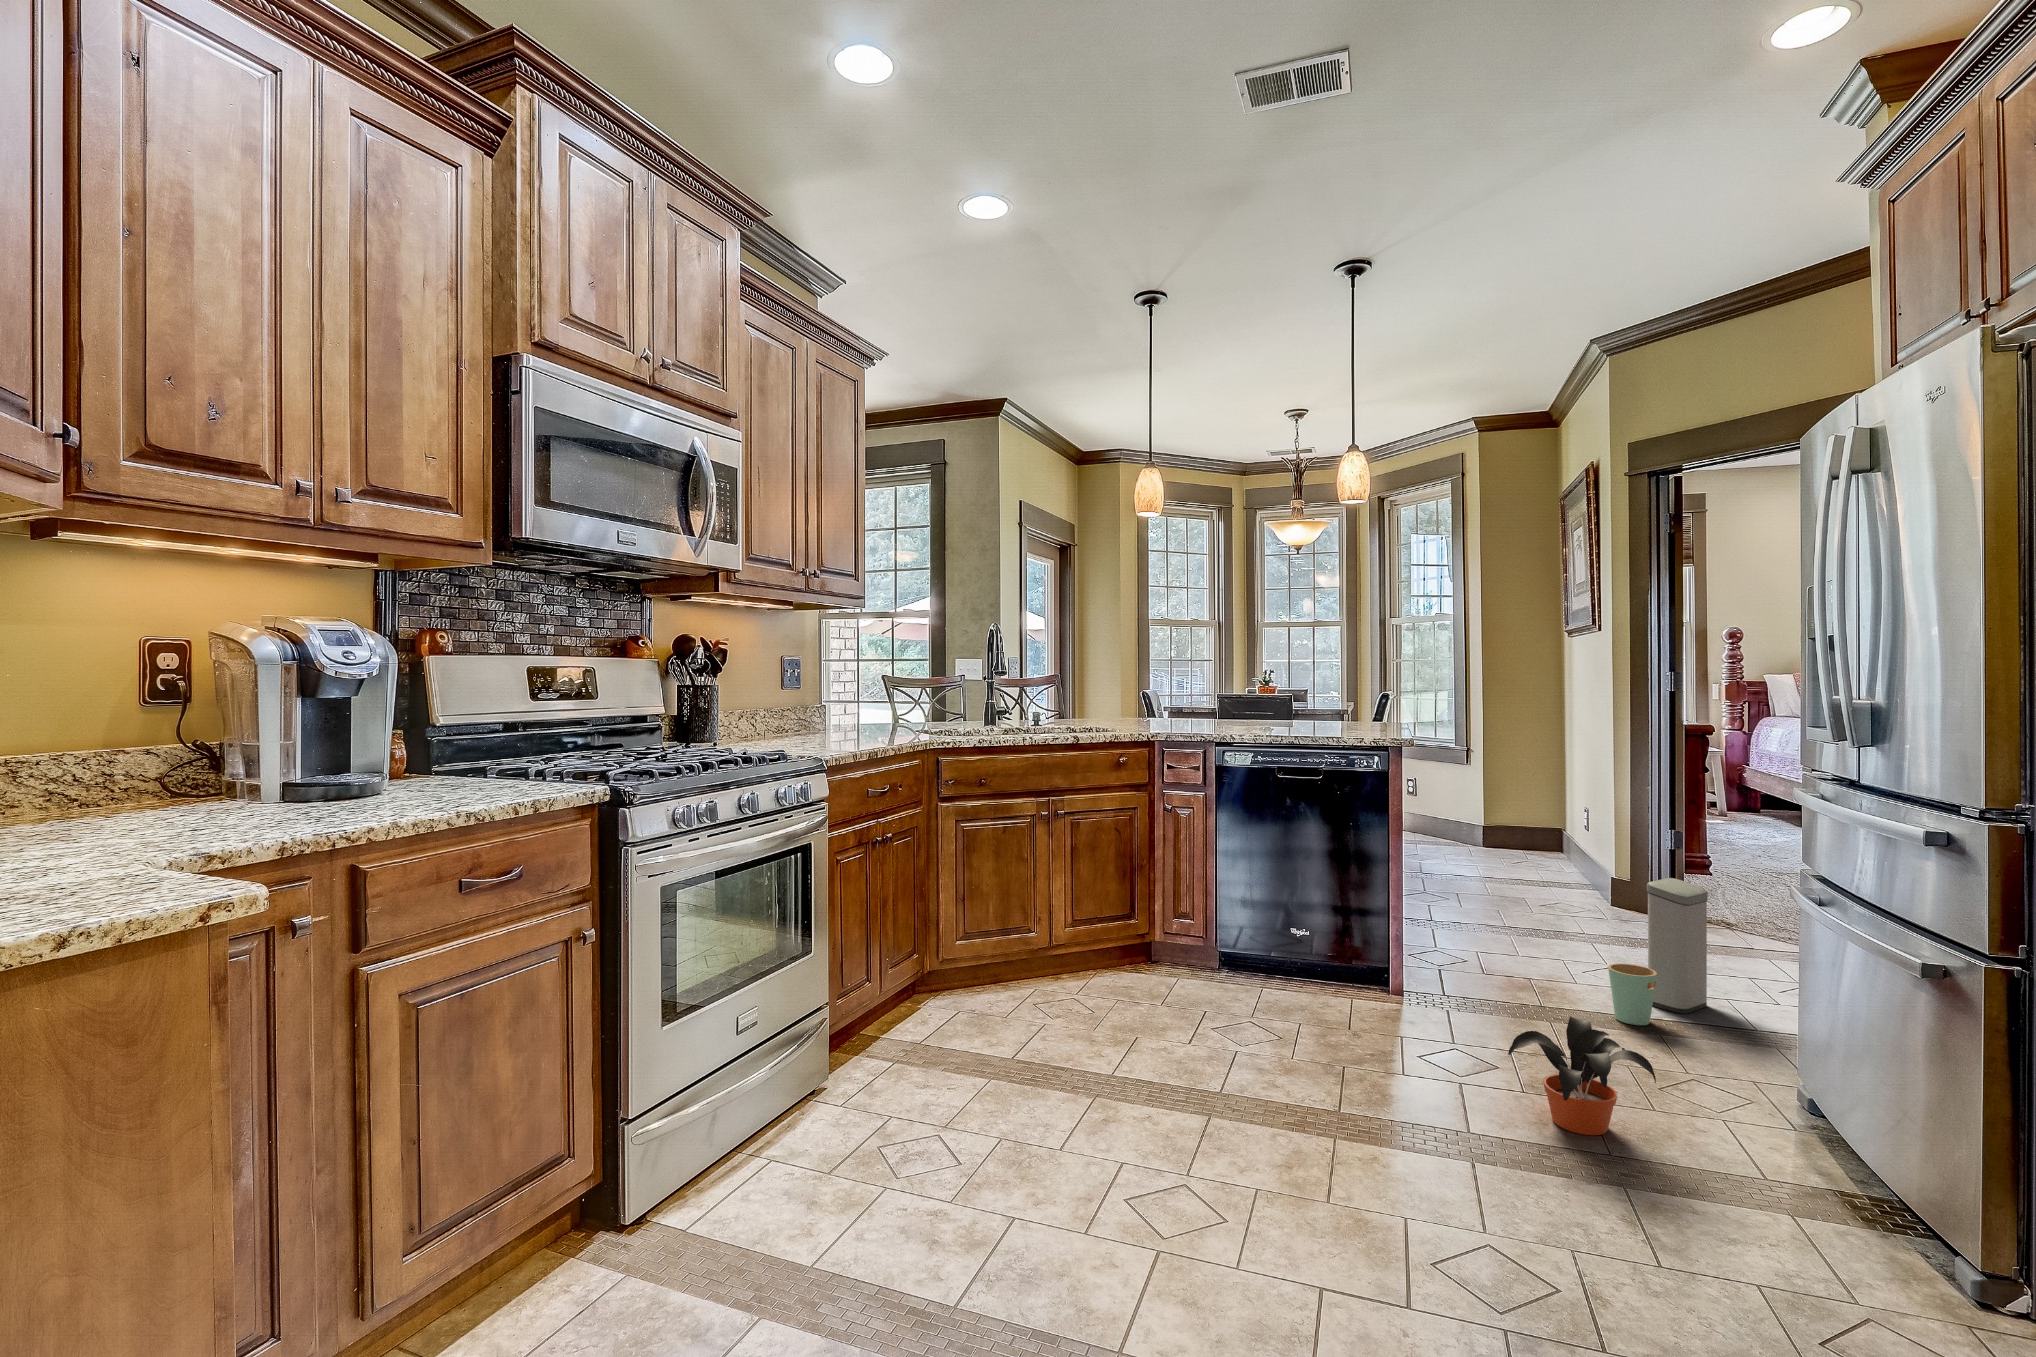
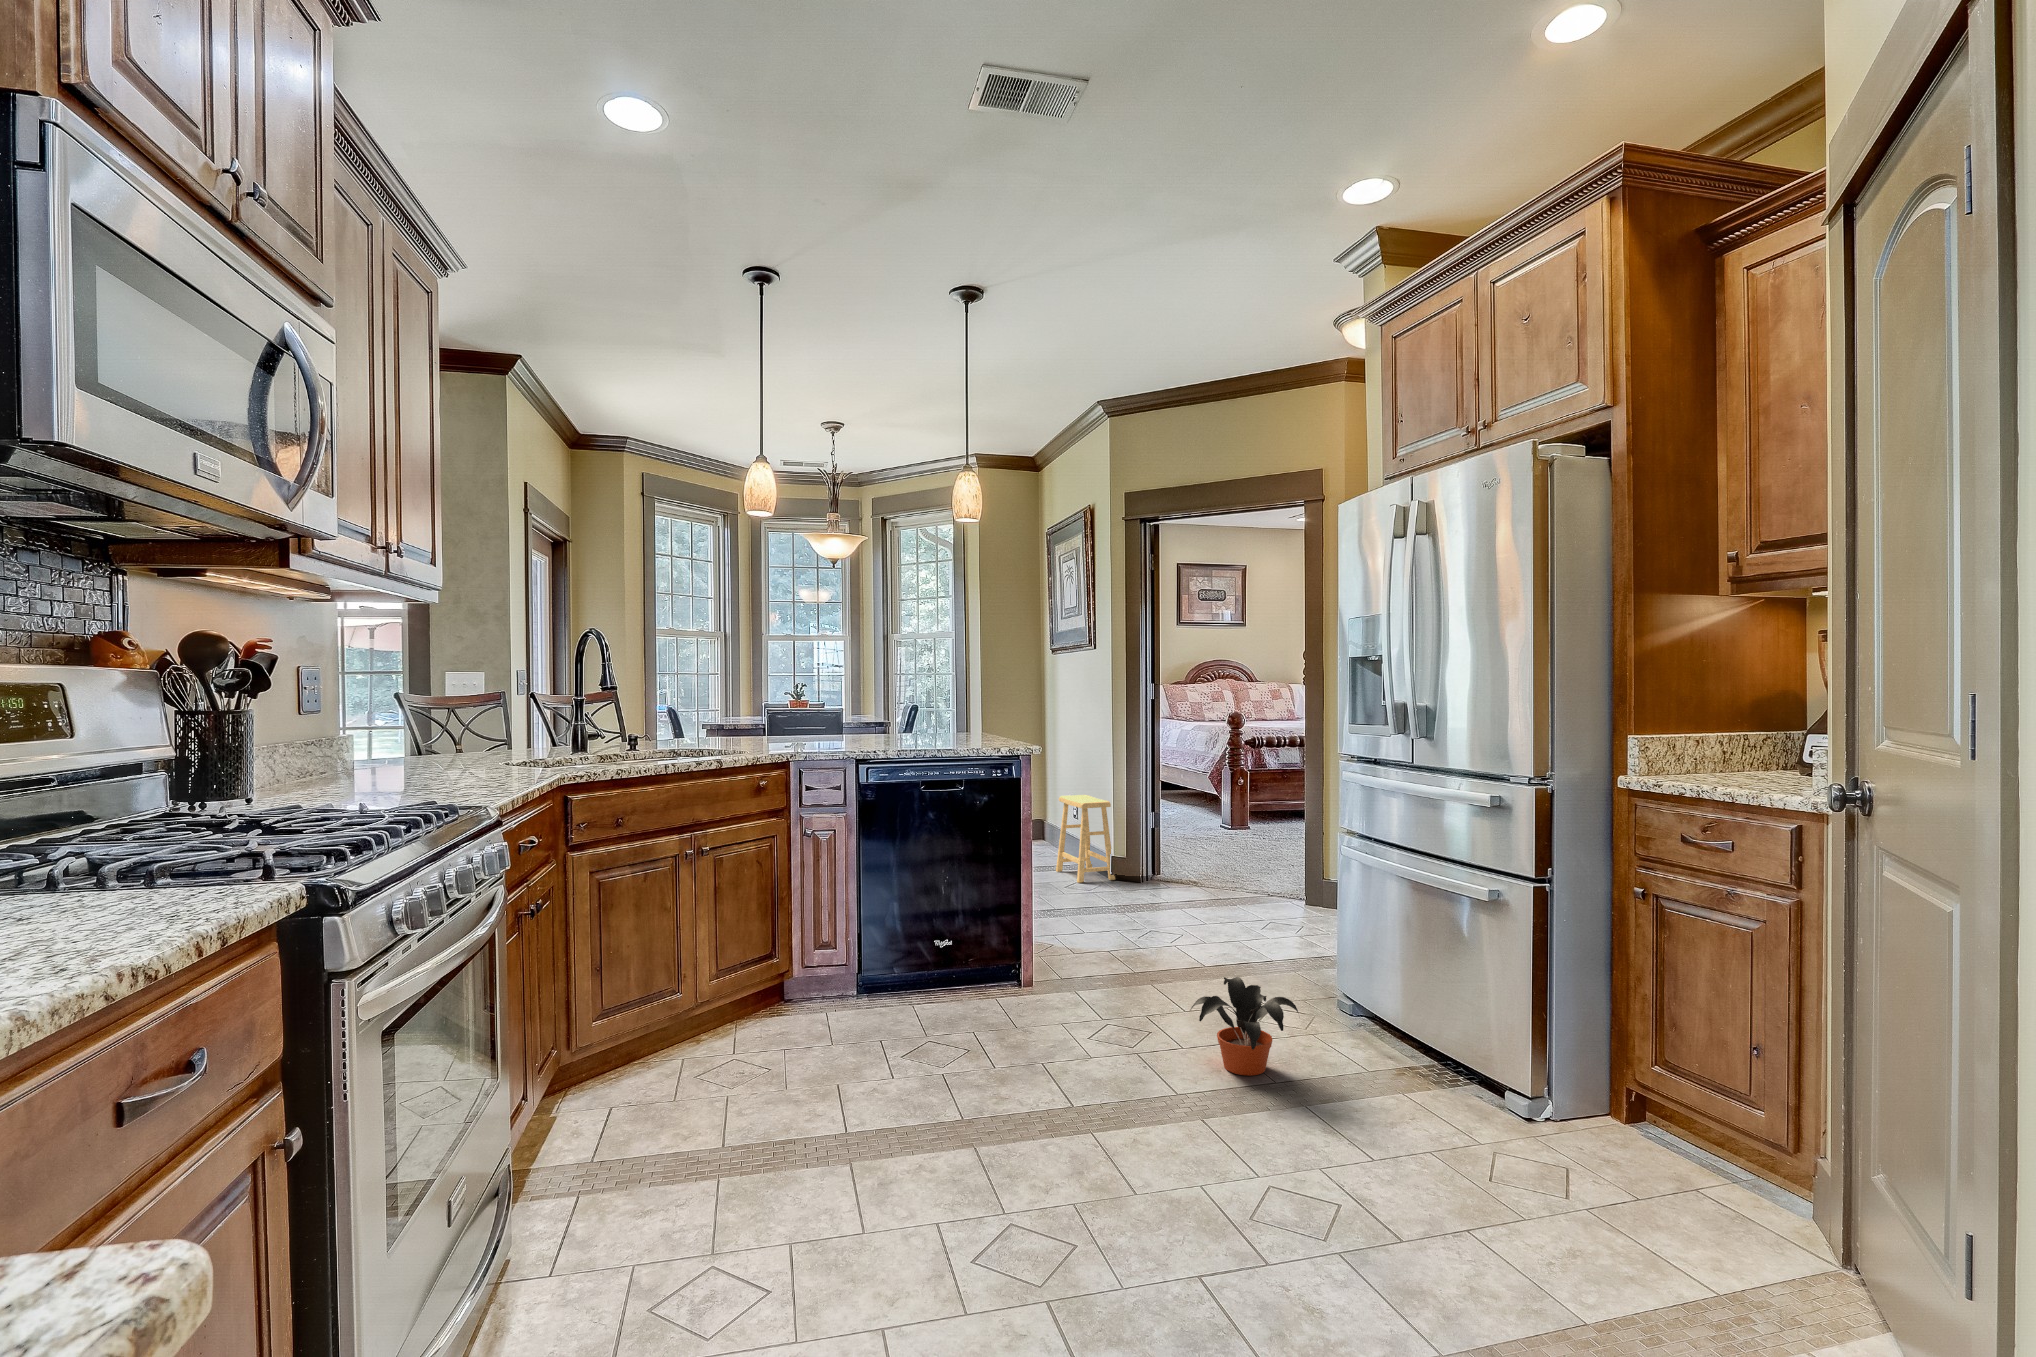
footstool: none [1541,801,1611,904] -> present [1056,795,1115,883]
trash can: present [1608,878,1708,1025] -> none [1189,851,1240,977]

